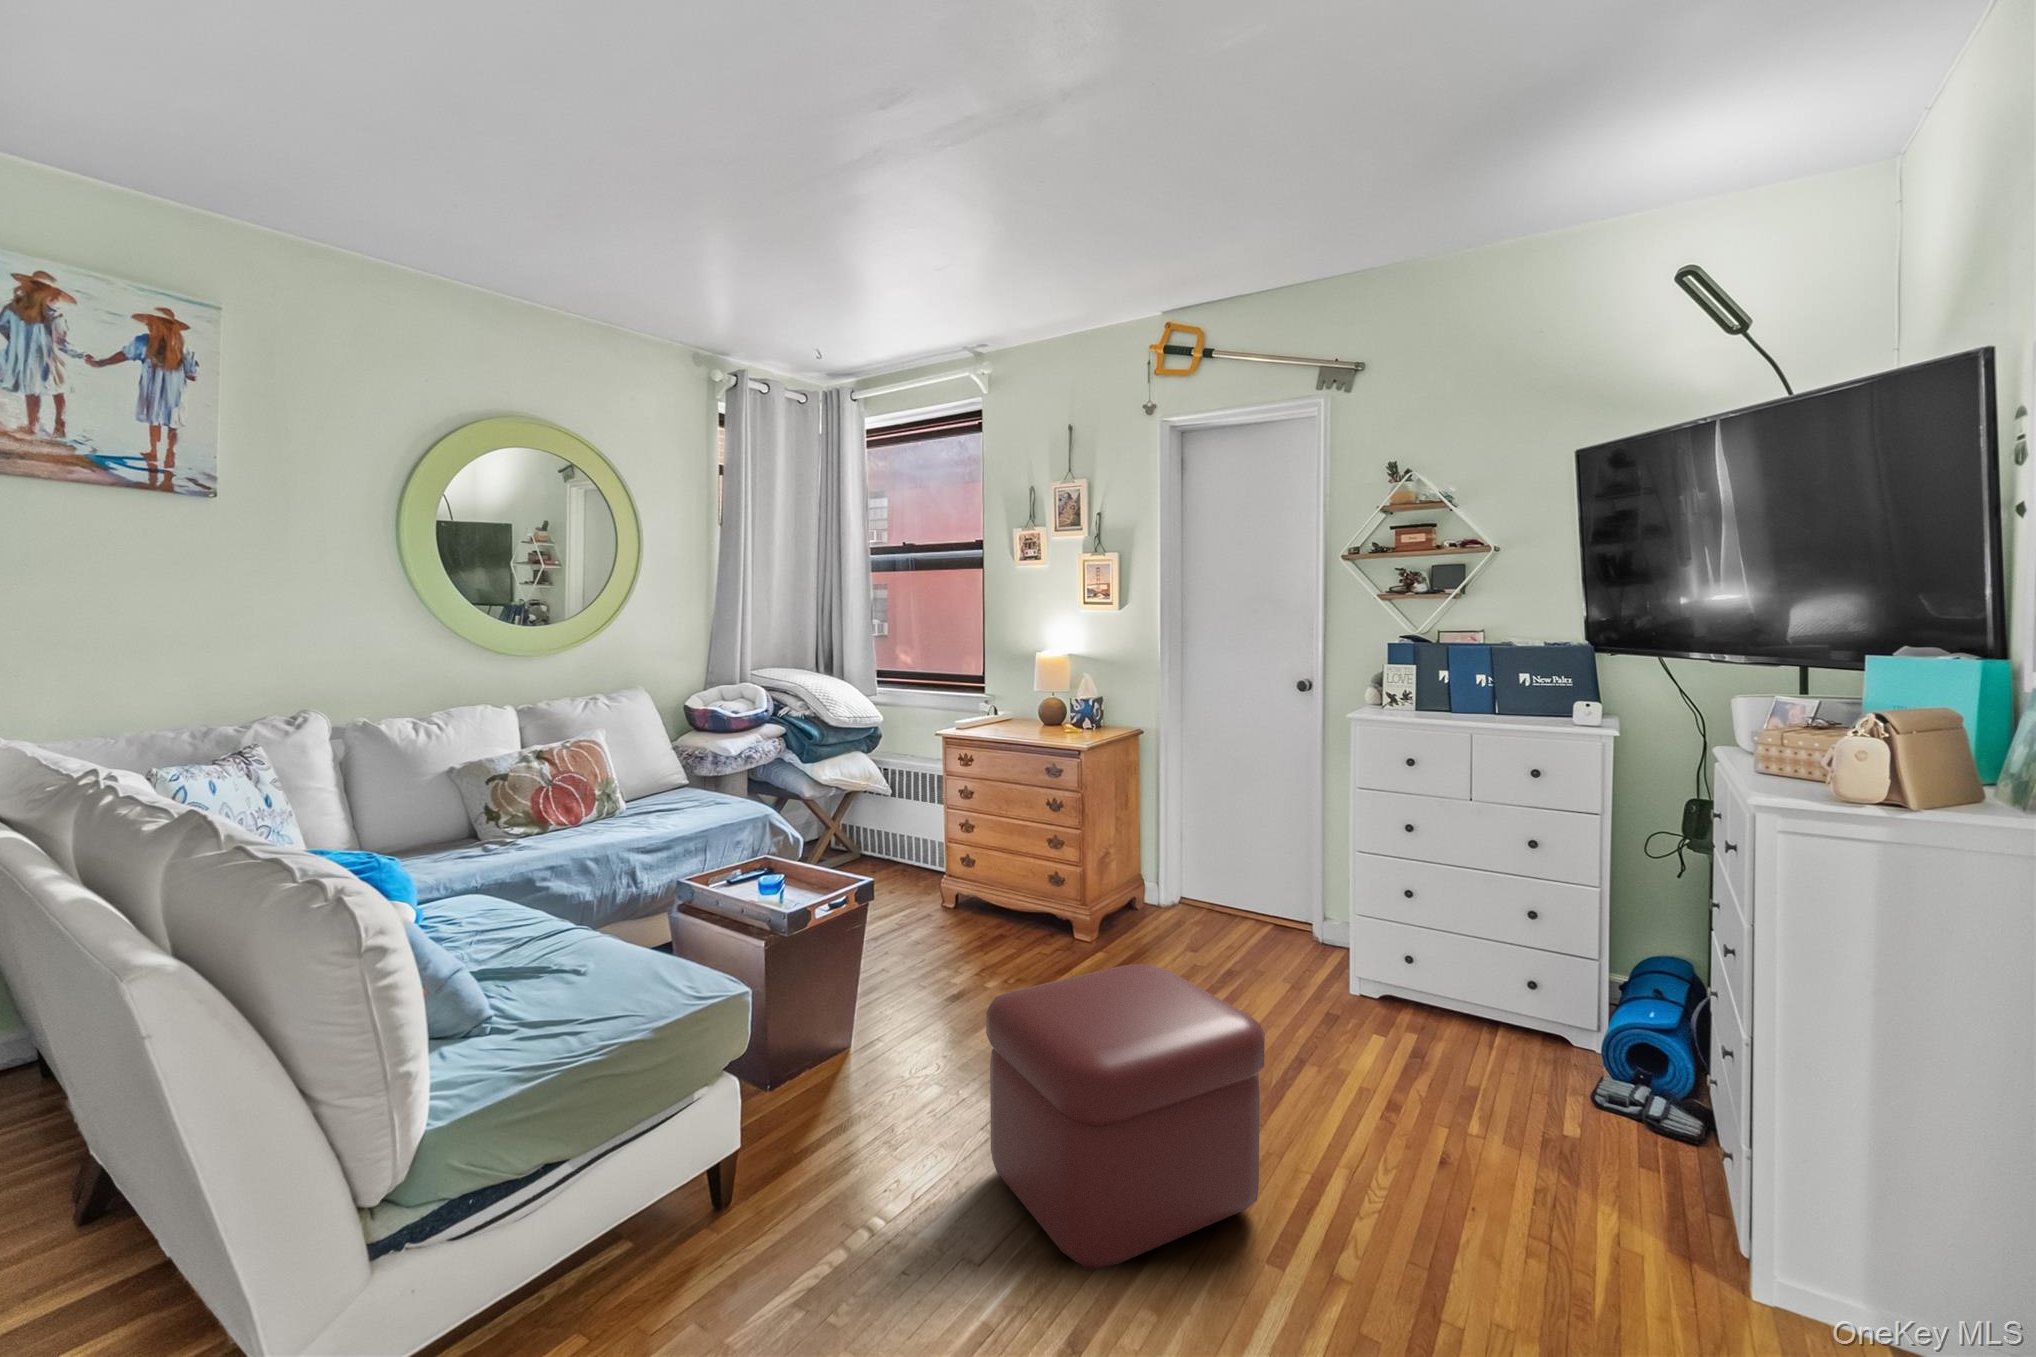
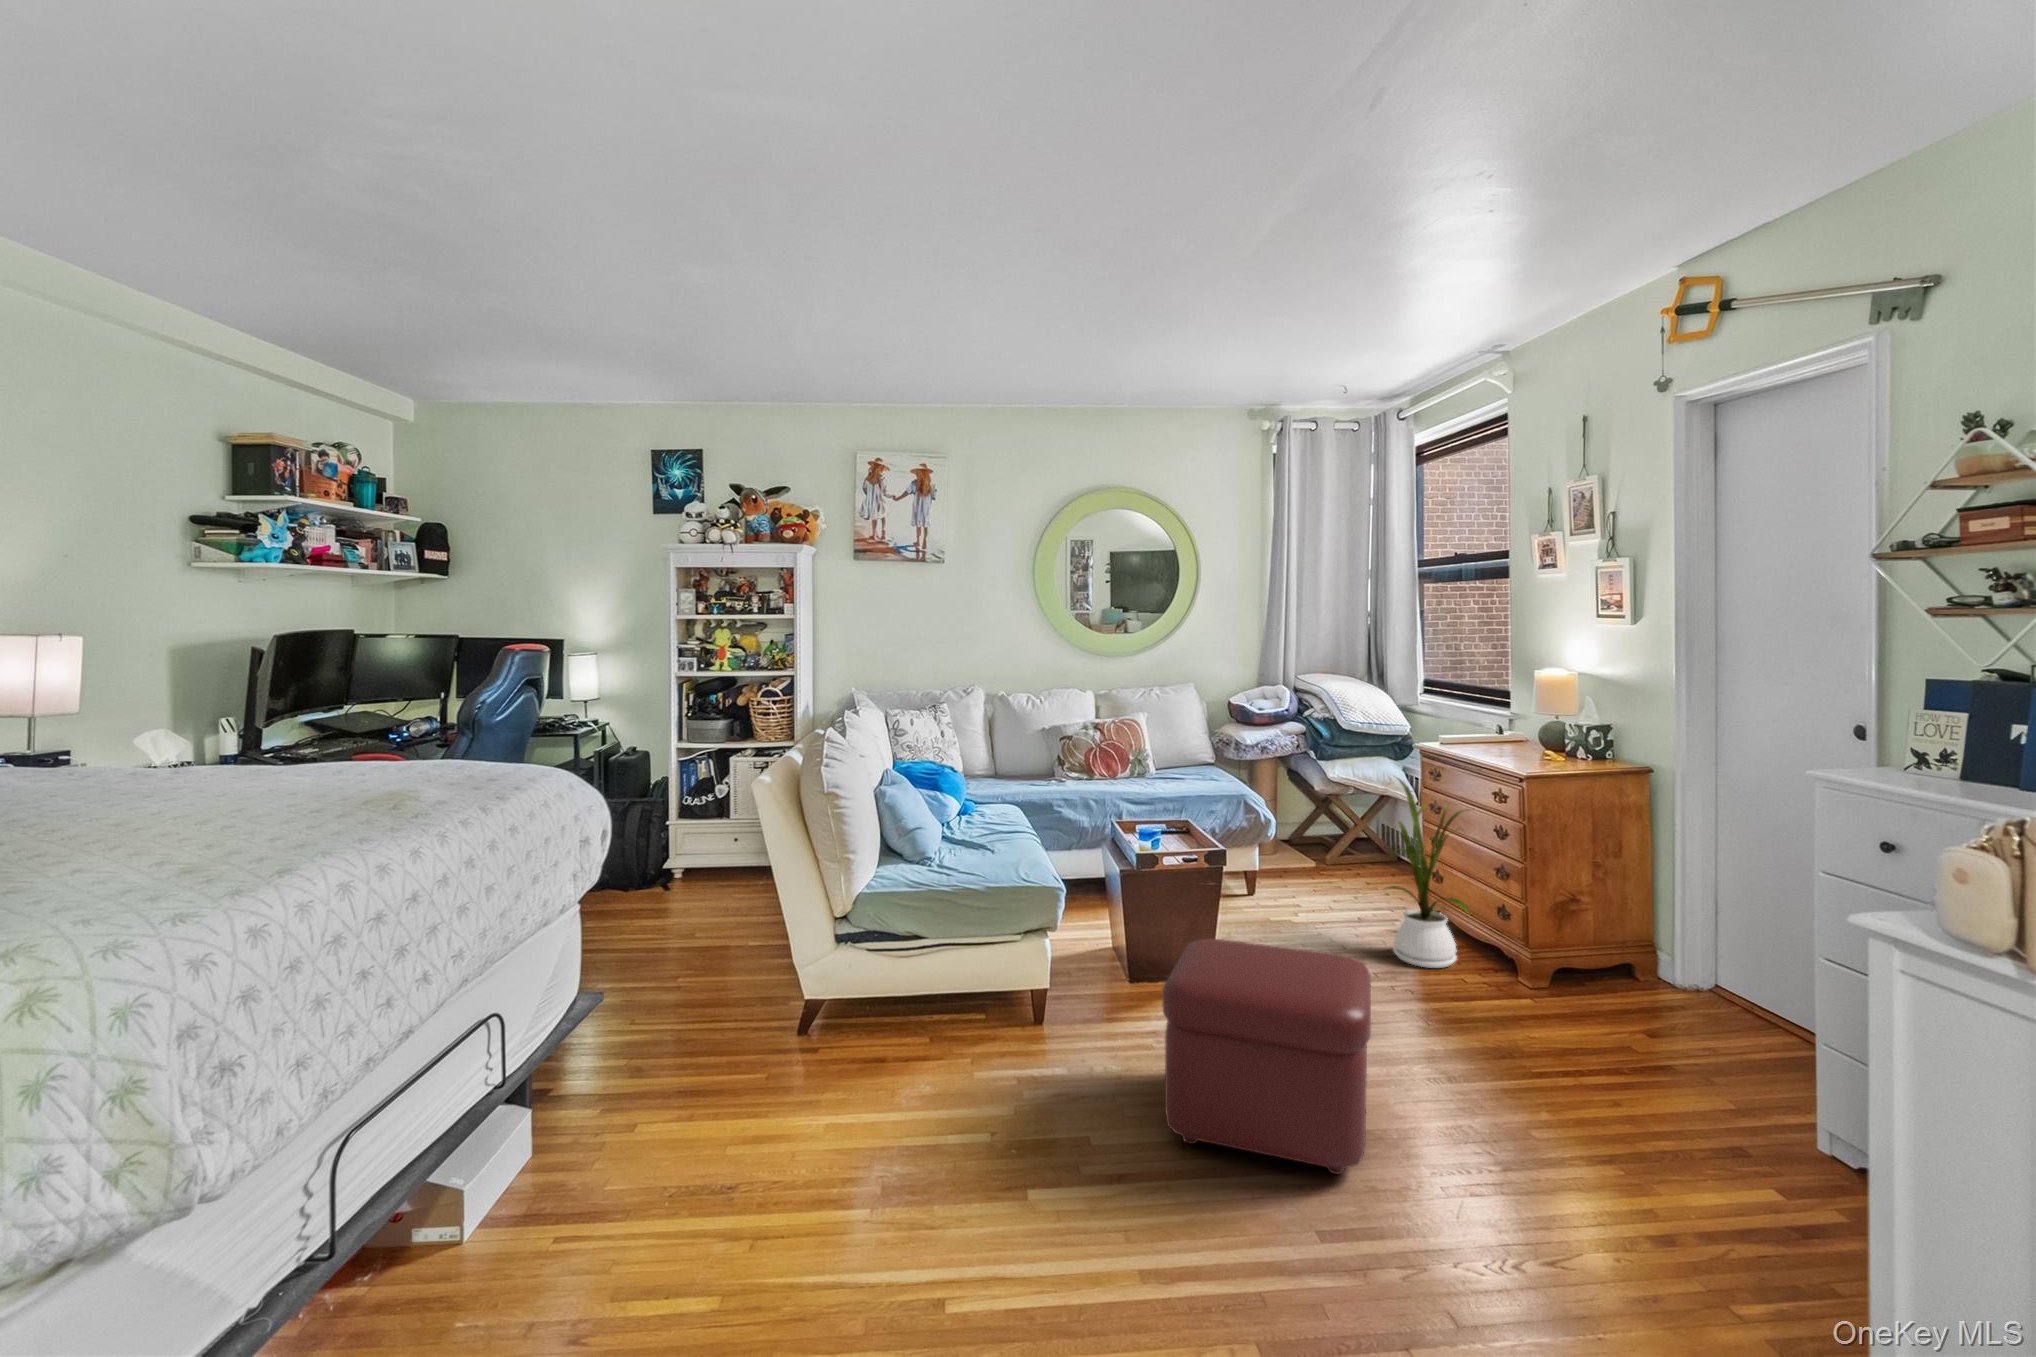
house plant: none [947,764,1054,955] -> present [1387,778,1469,968]

